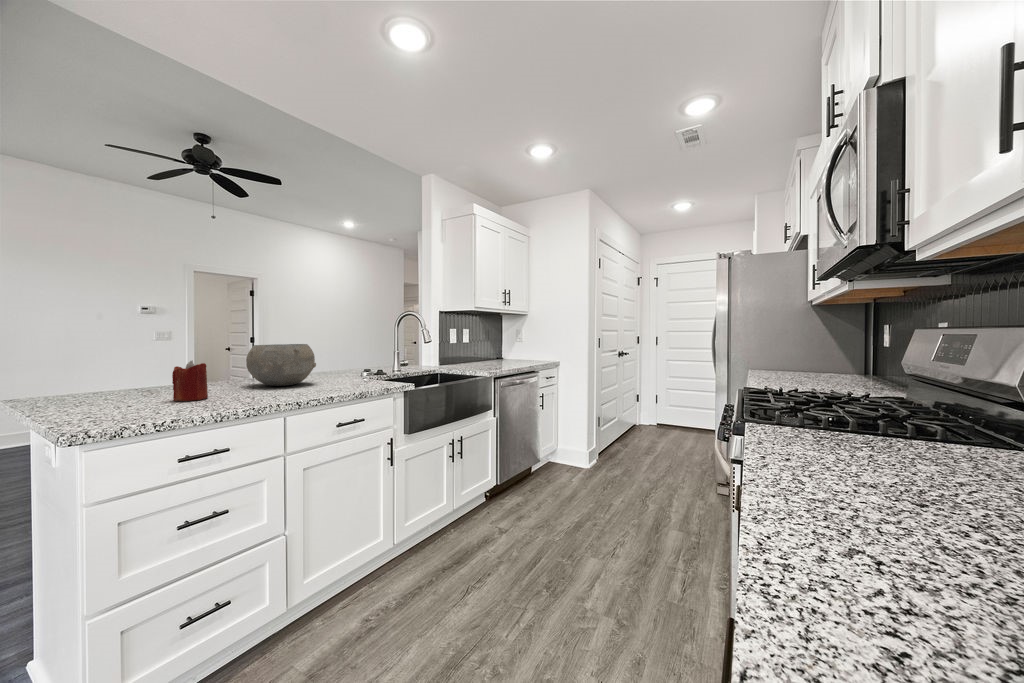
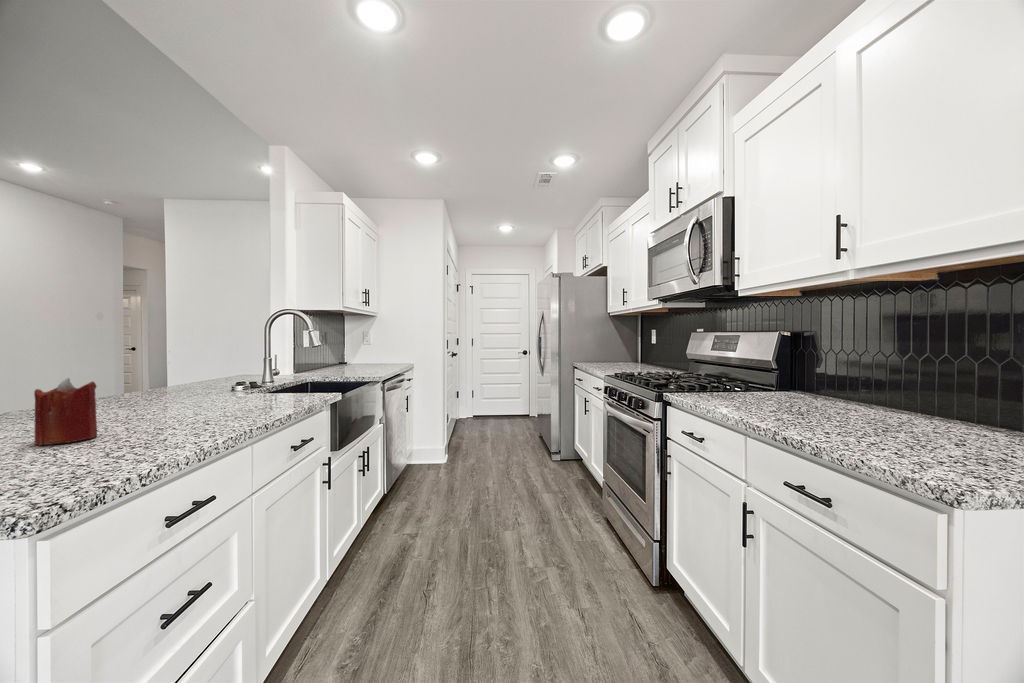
ceramic bowl: present [246,344,316,386] -> none [90,350,210,410]

